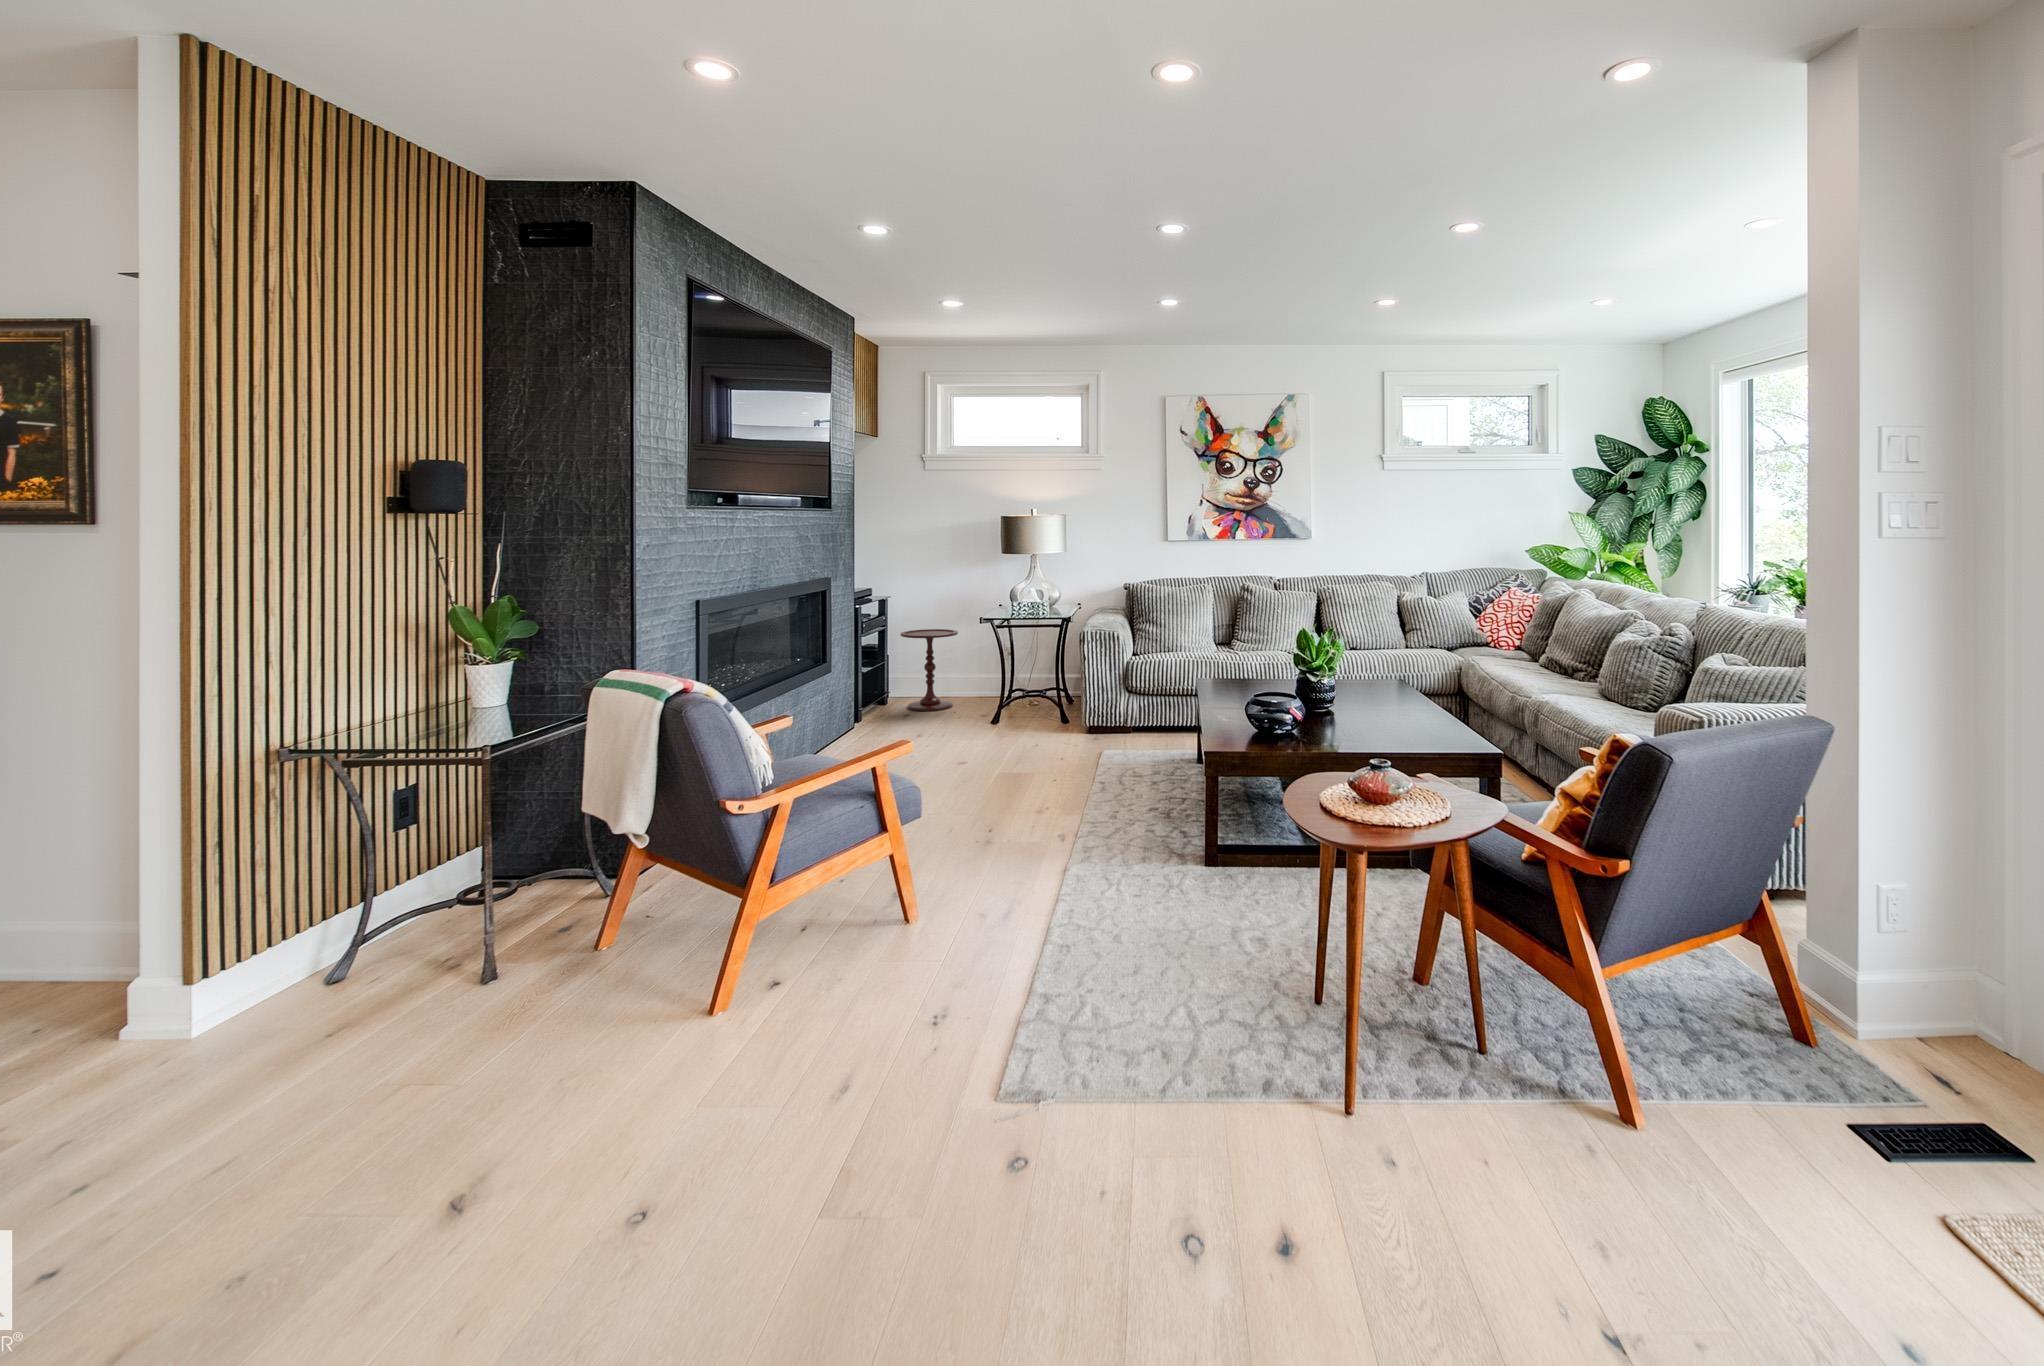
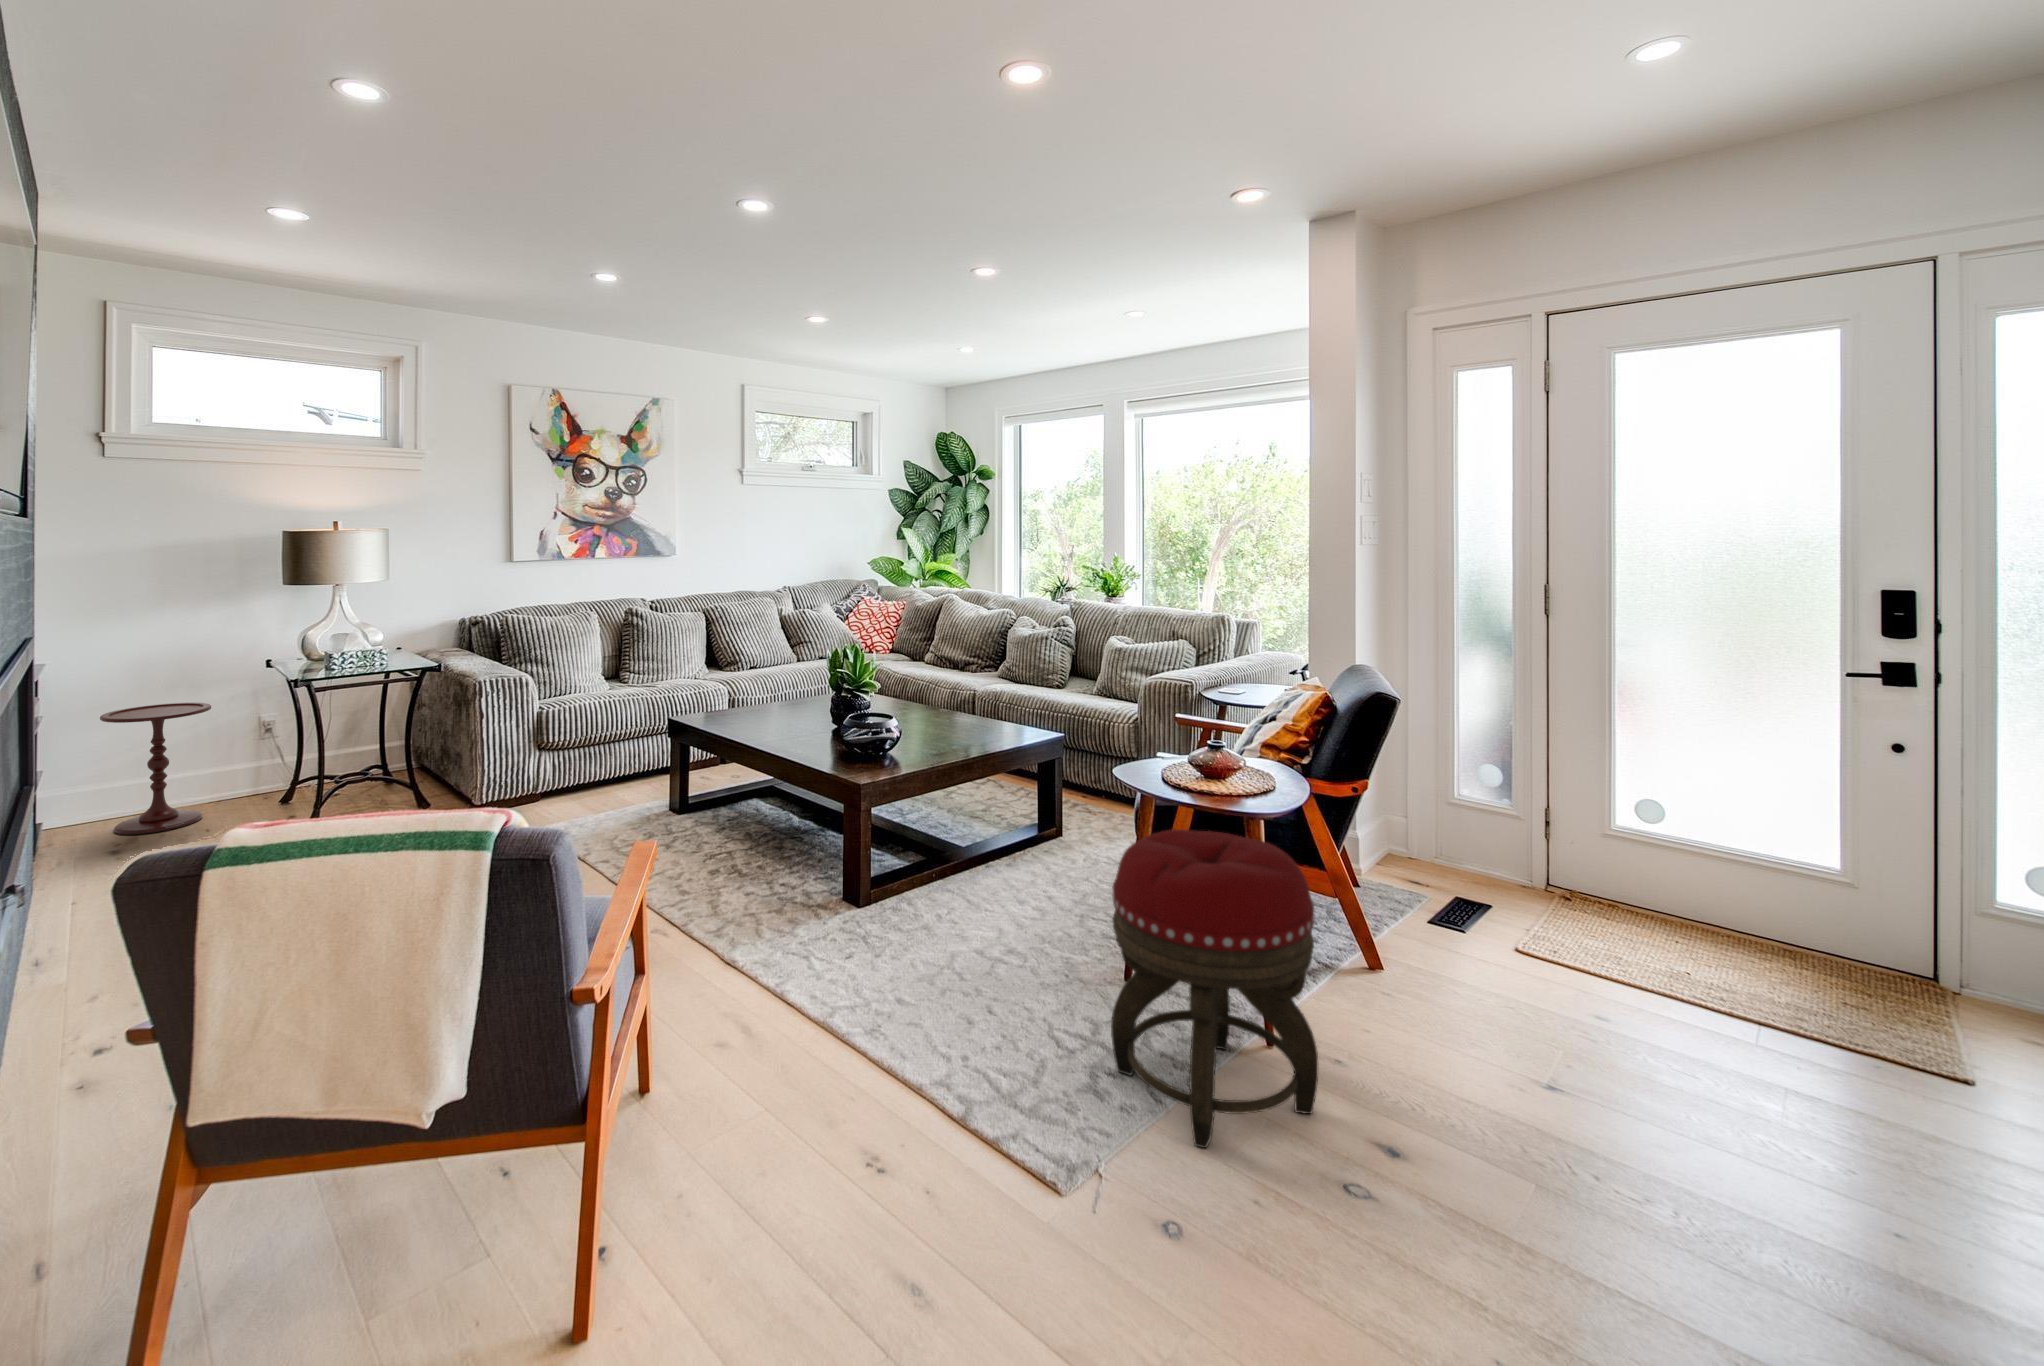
footstool: none [1072,831,1274,1164] -> present [1111,830,1318,1148]

